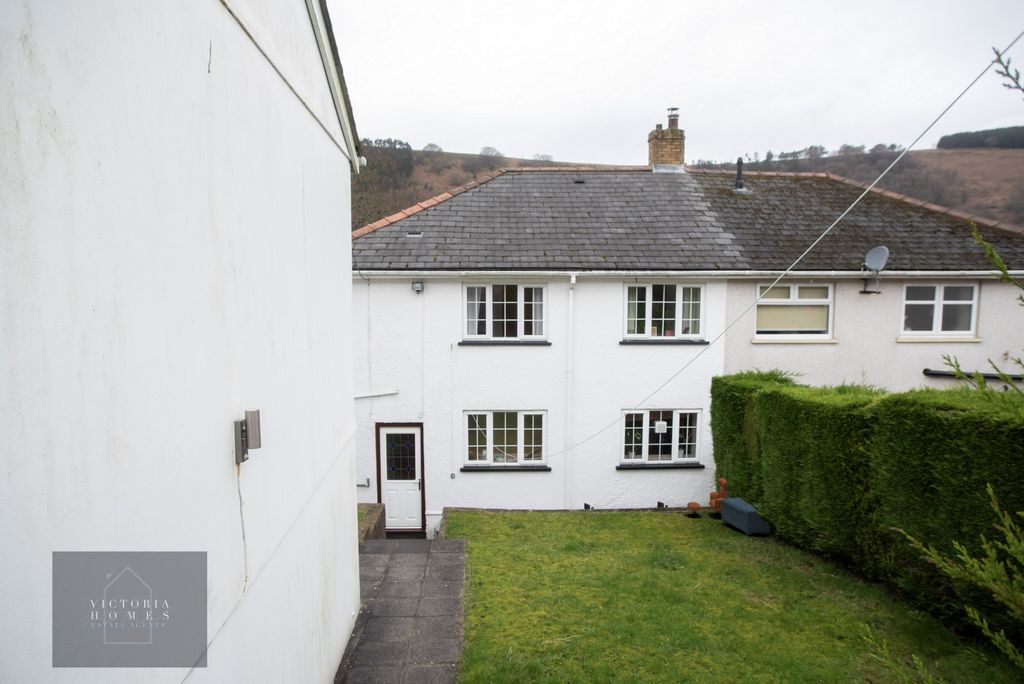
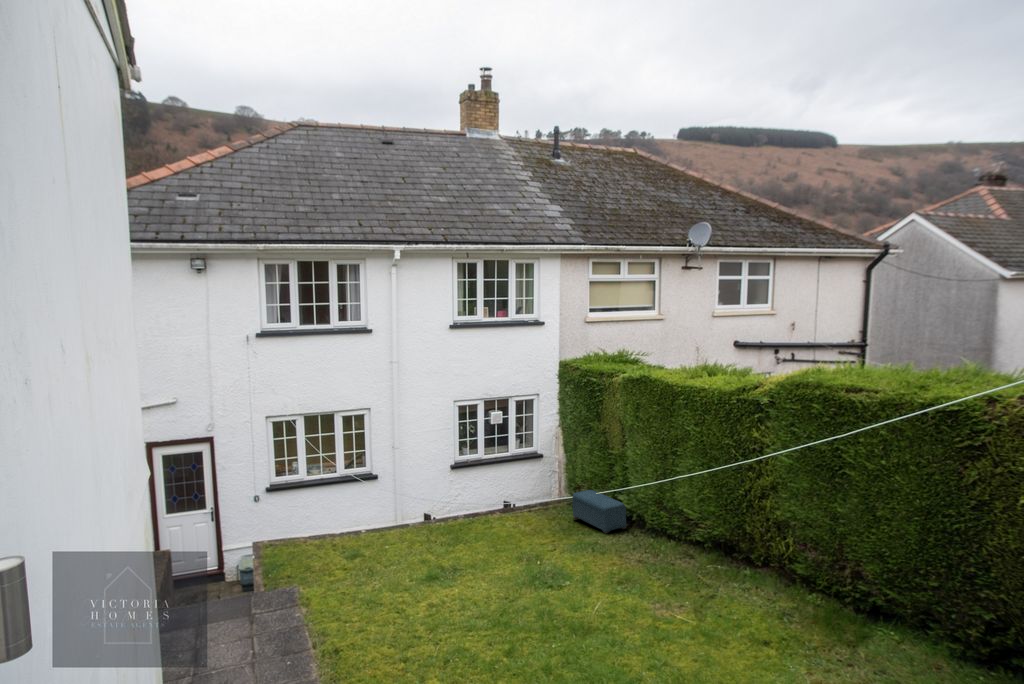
lounge chair: present [685,478,728,519] -> none [530,468,577,517]

